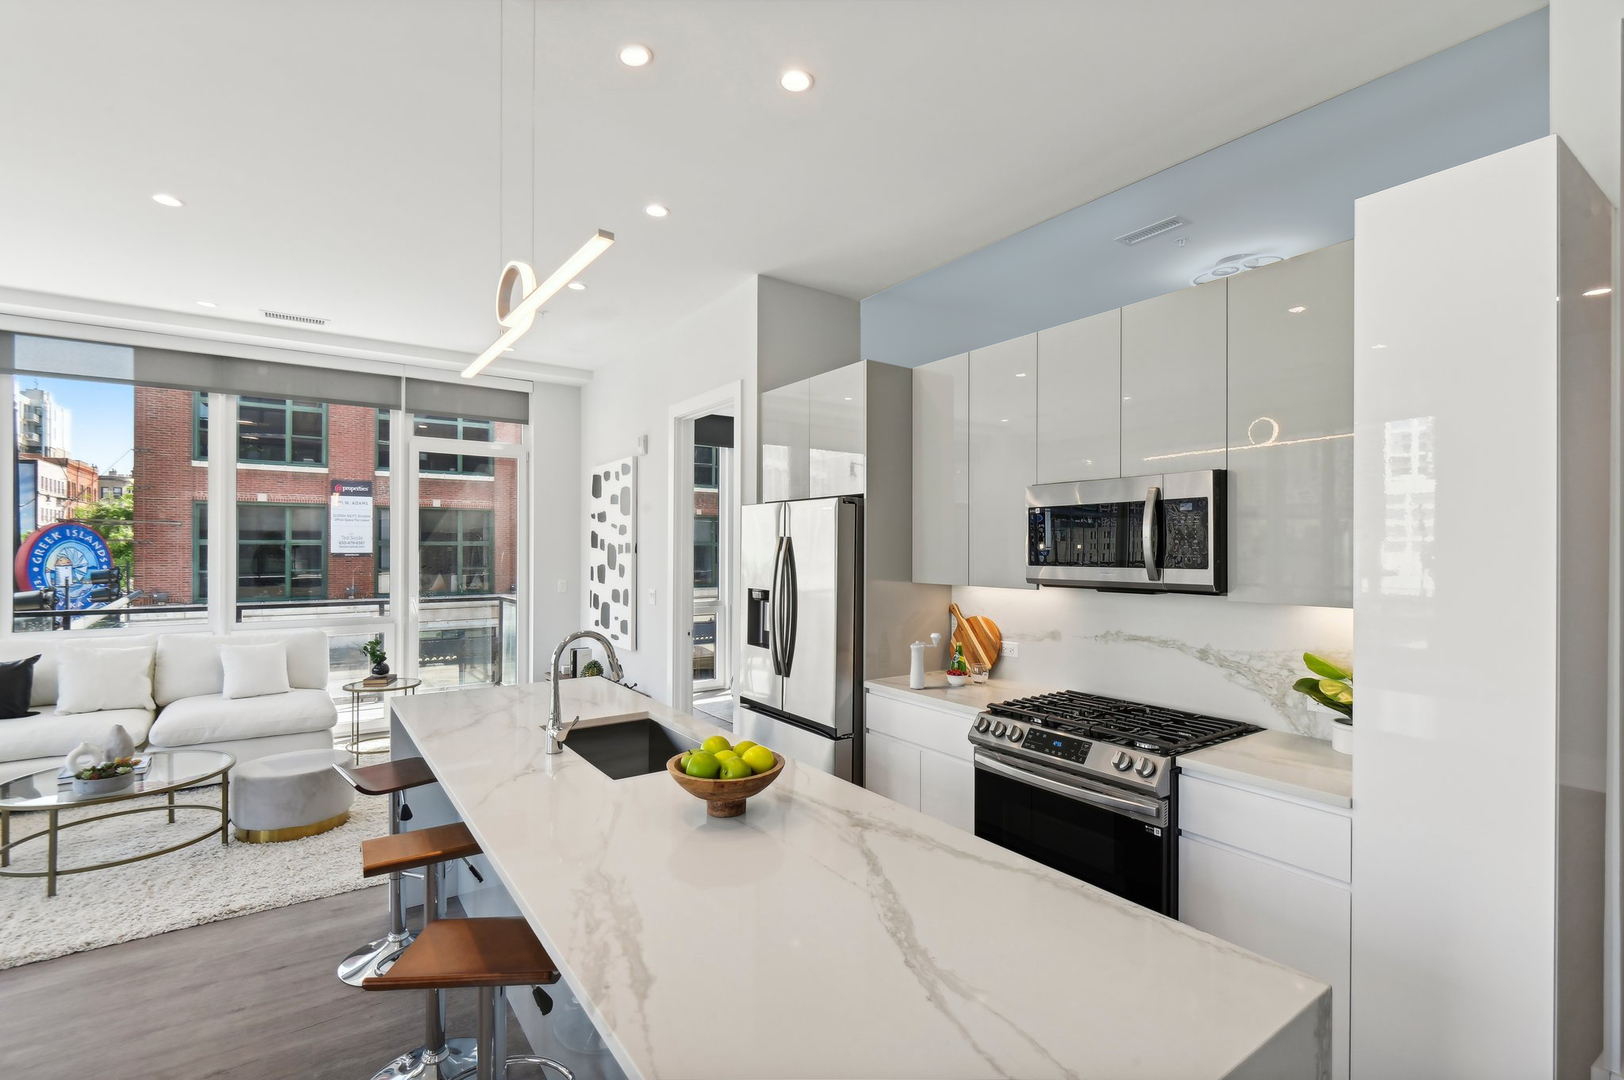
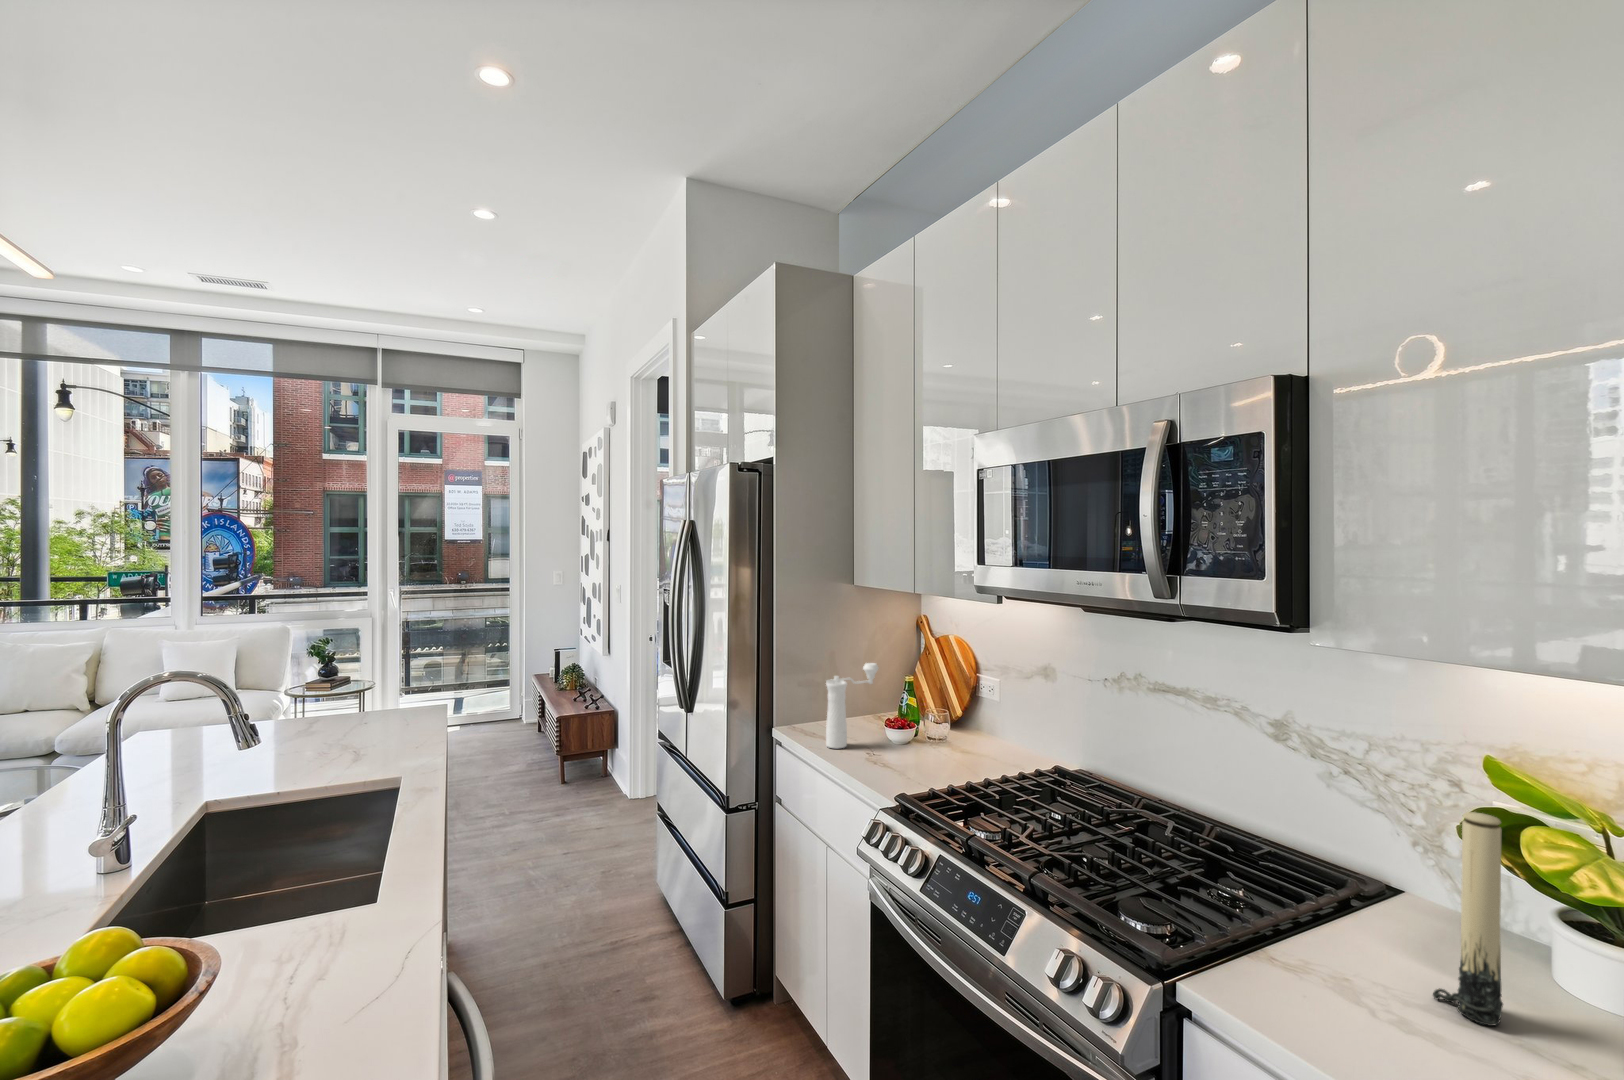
candle: none [1286,669,1314,759] -> present [1433,812,1503,1026]

